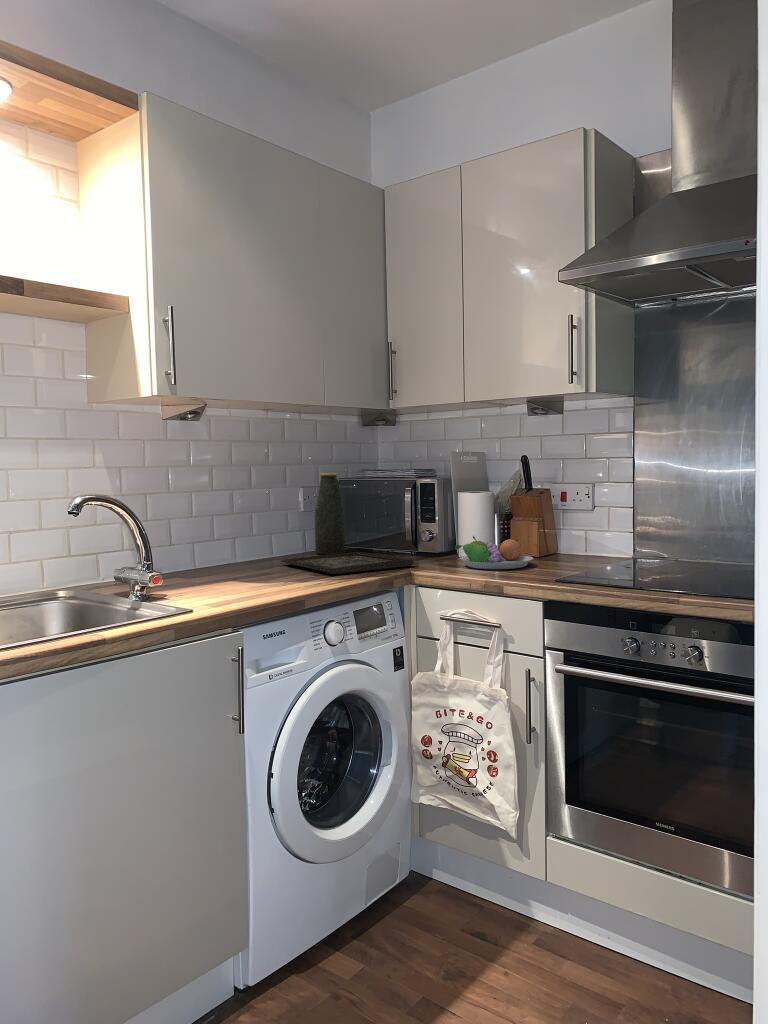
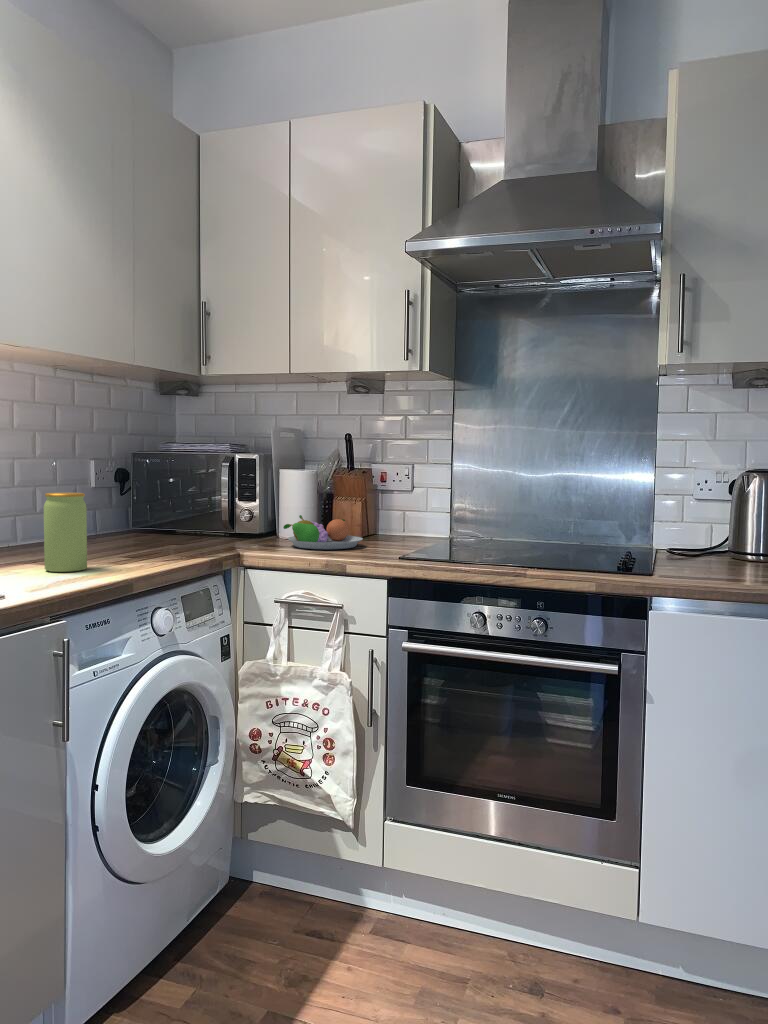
bottle: present [315,473,345,555] -> none [114,445,149,536]
jar: none [239,521,274,589] -> present [44,493,87,572]
tray: present [281,552,414,574] -> none [80,533,237,555]

